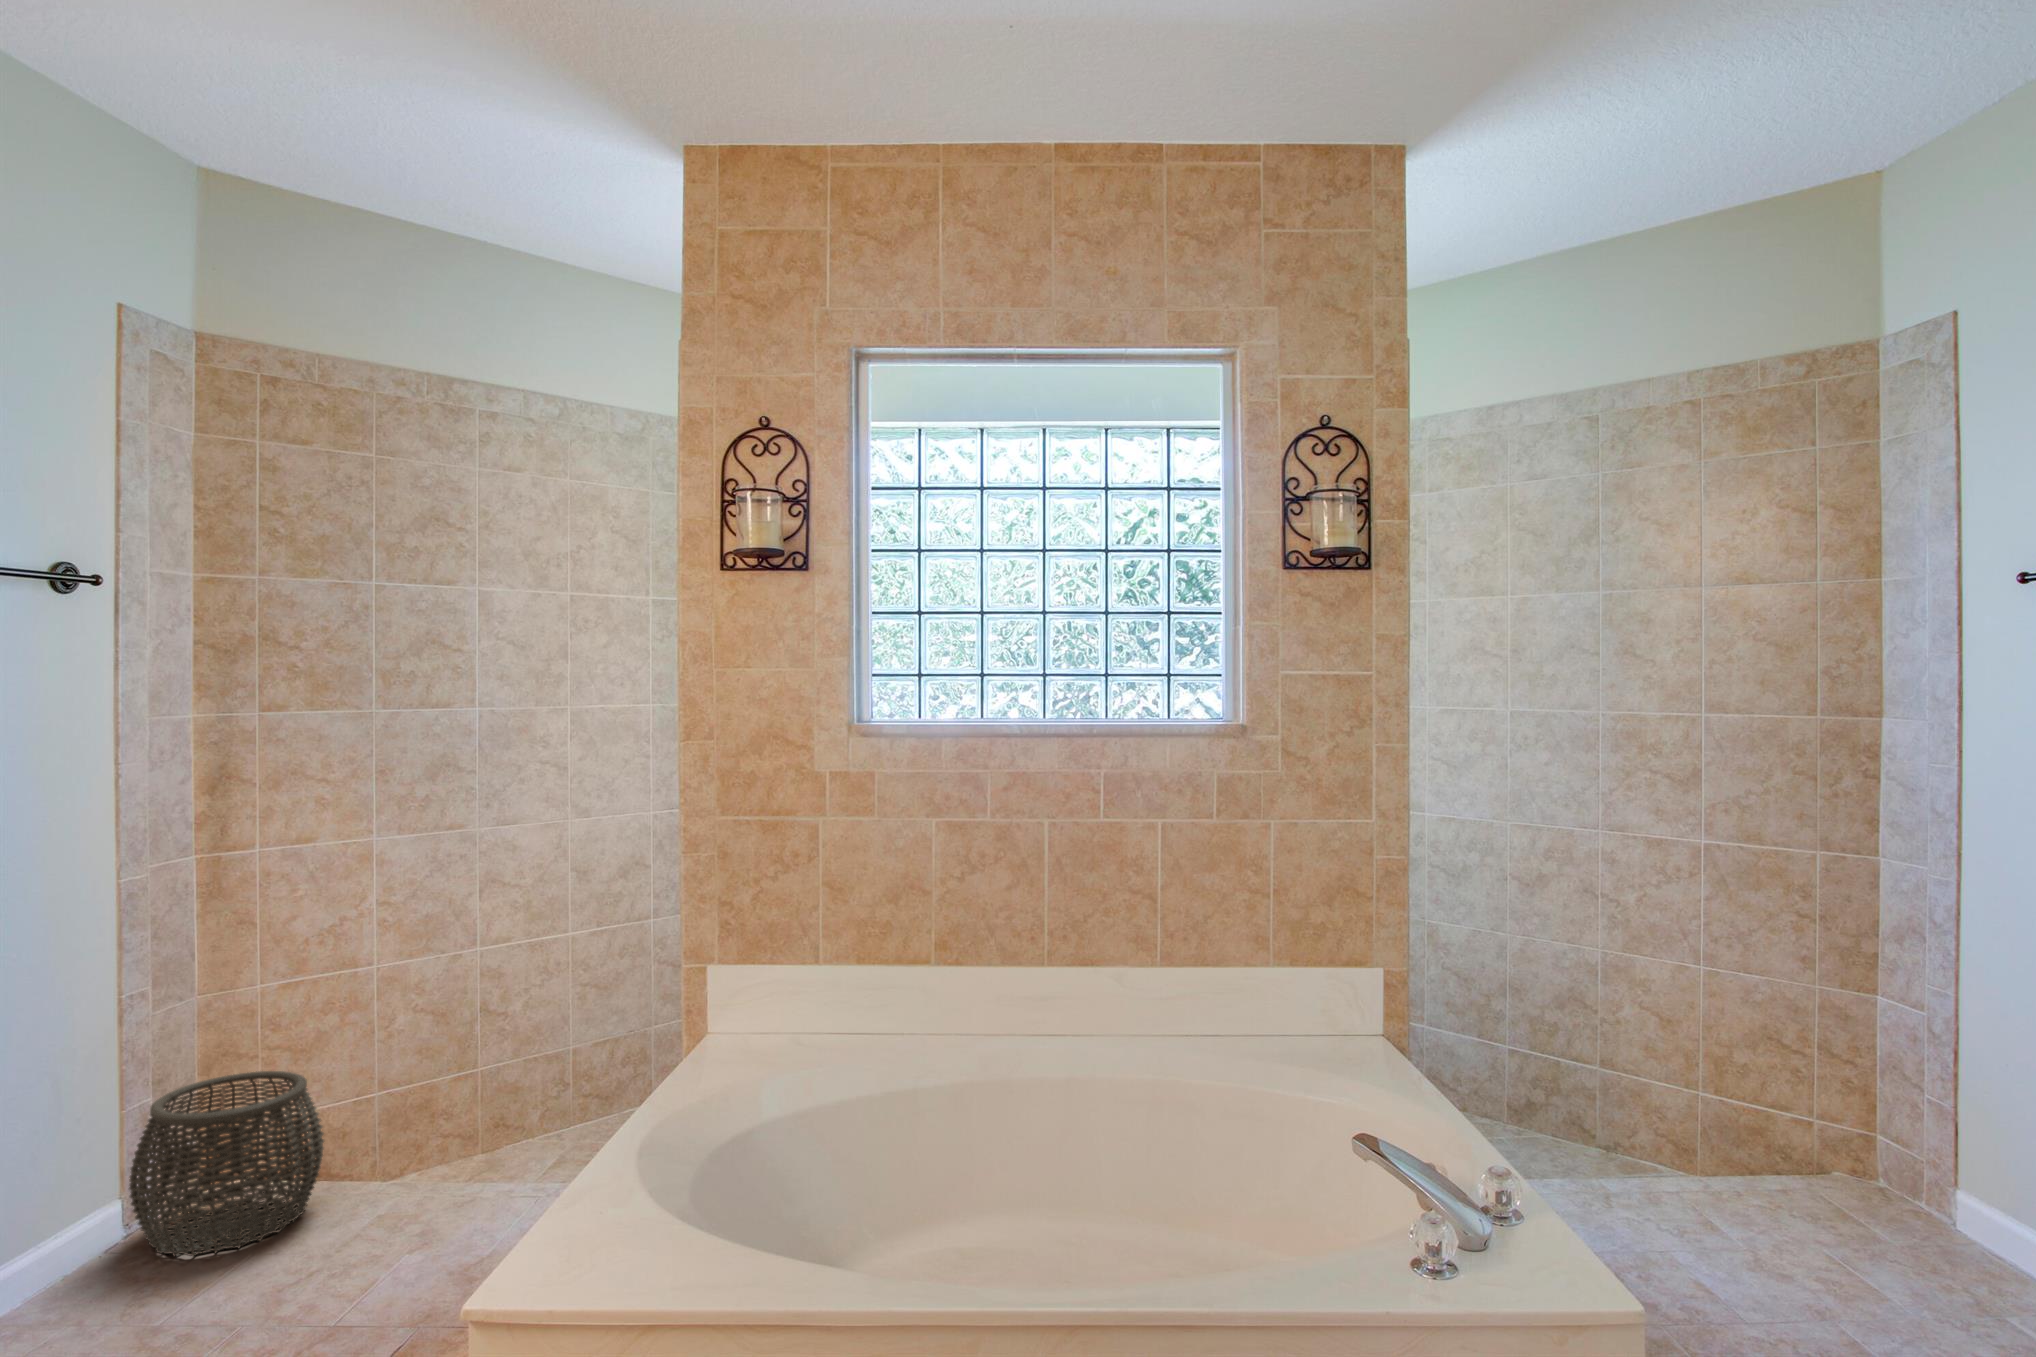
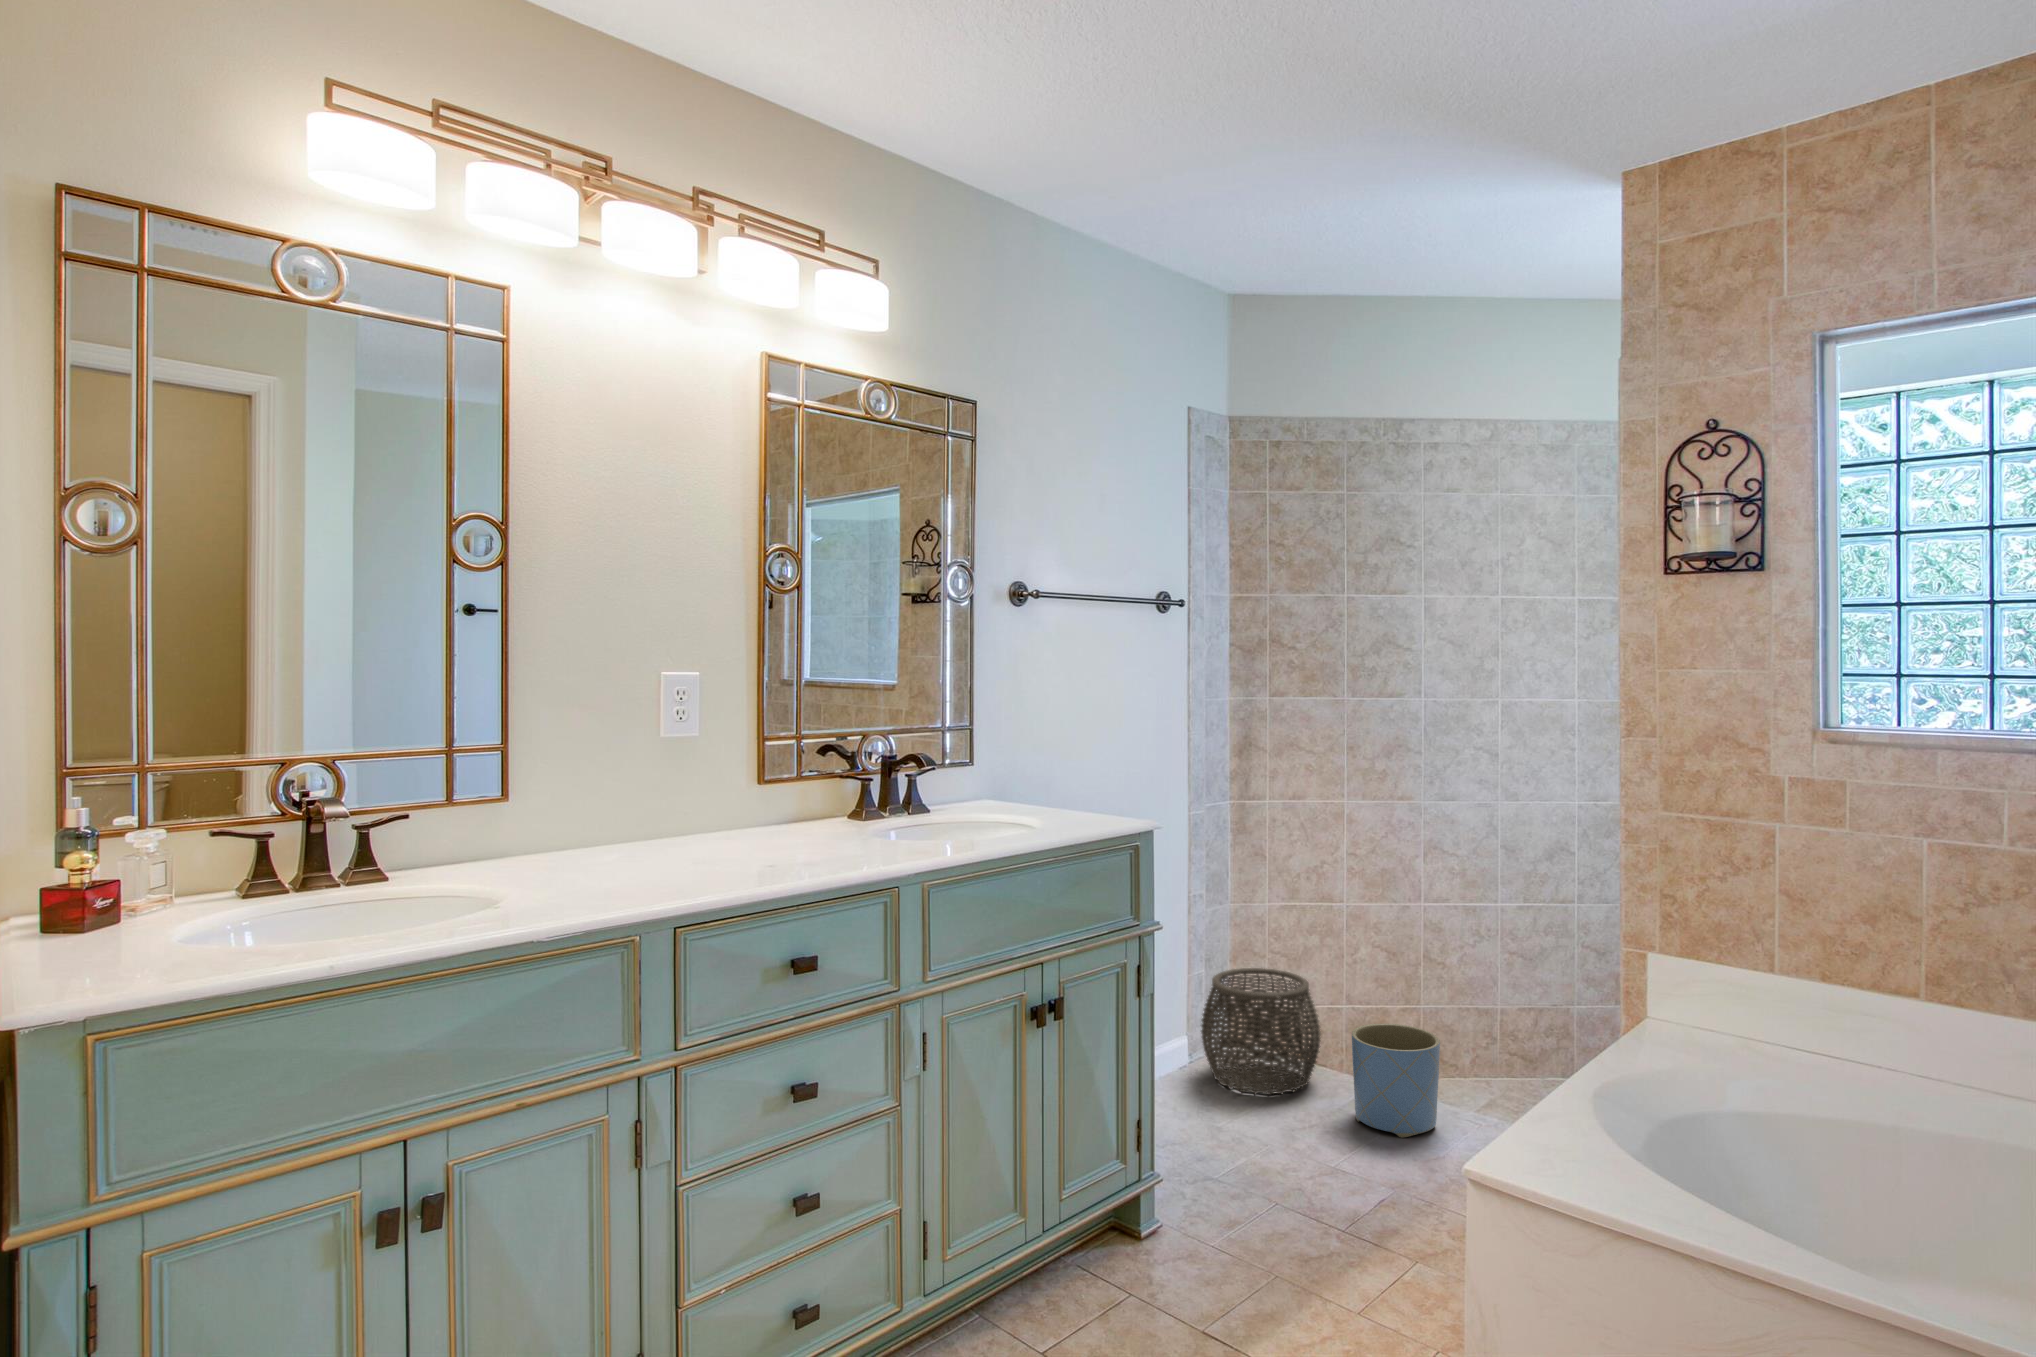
planter: none [361,1107,479,1252] -> present [1352,1024,1440,1138]

